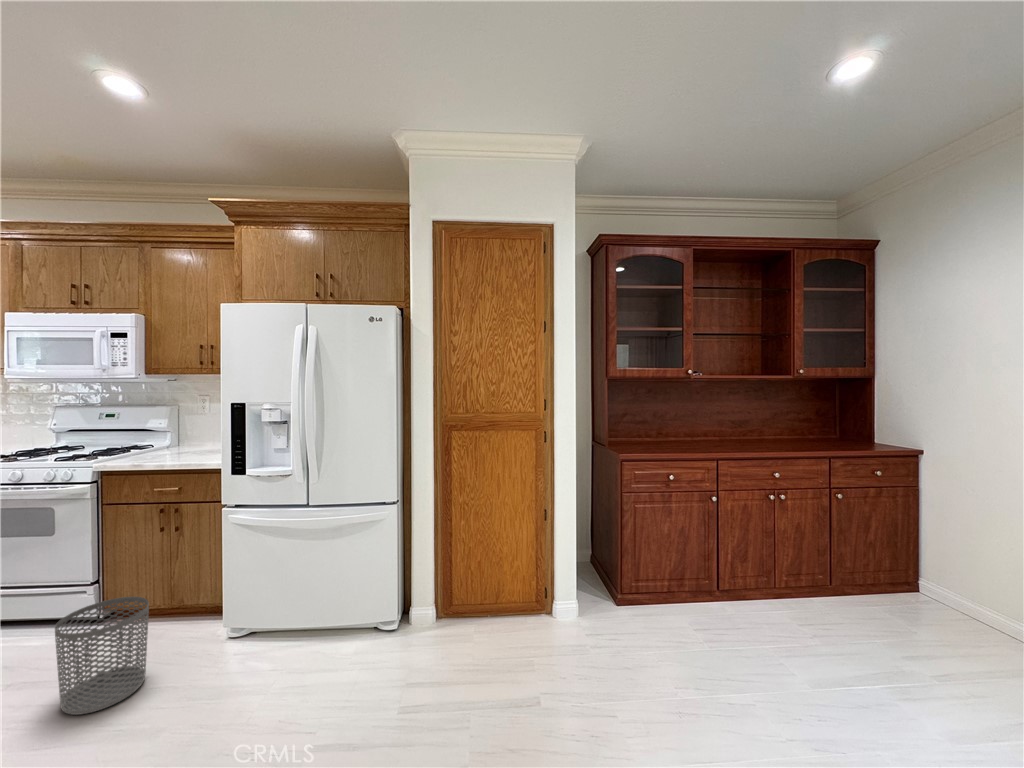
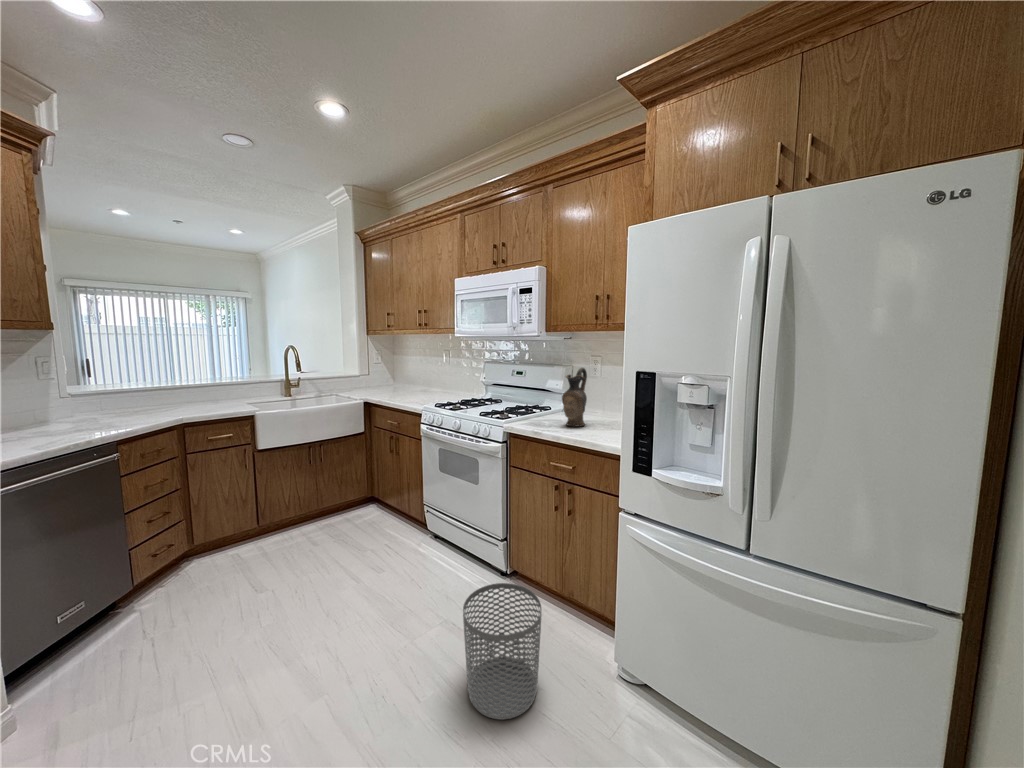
ceramic pitcher: none [166,405,192,457] -> present [562,368,587,427]

